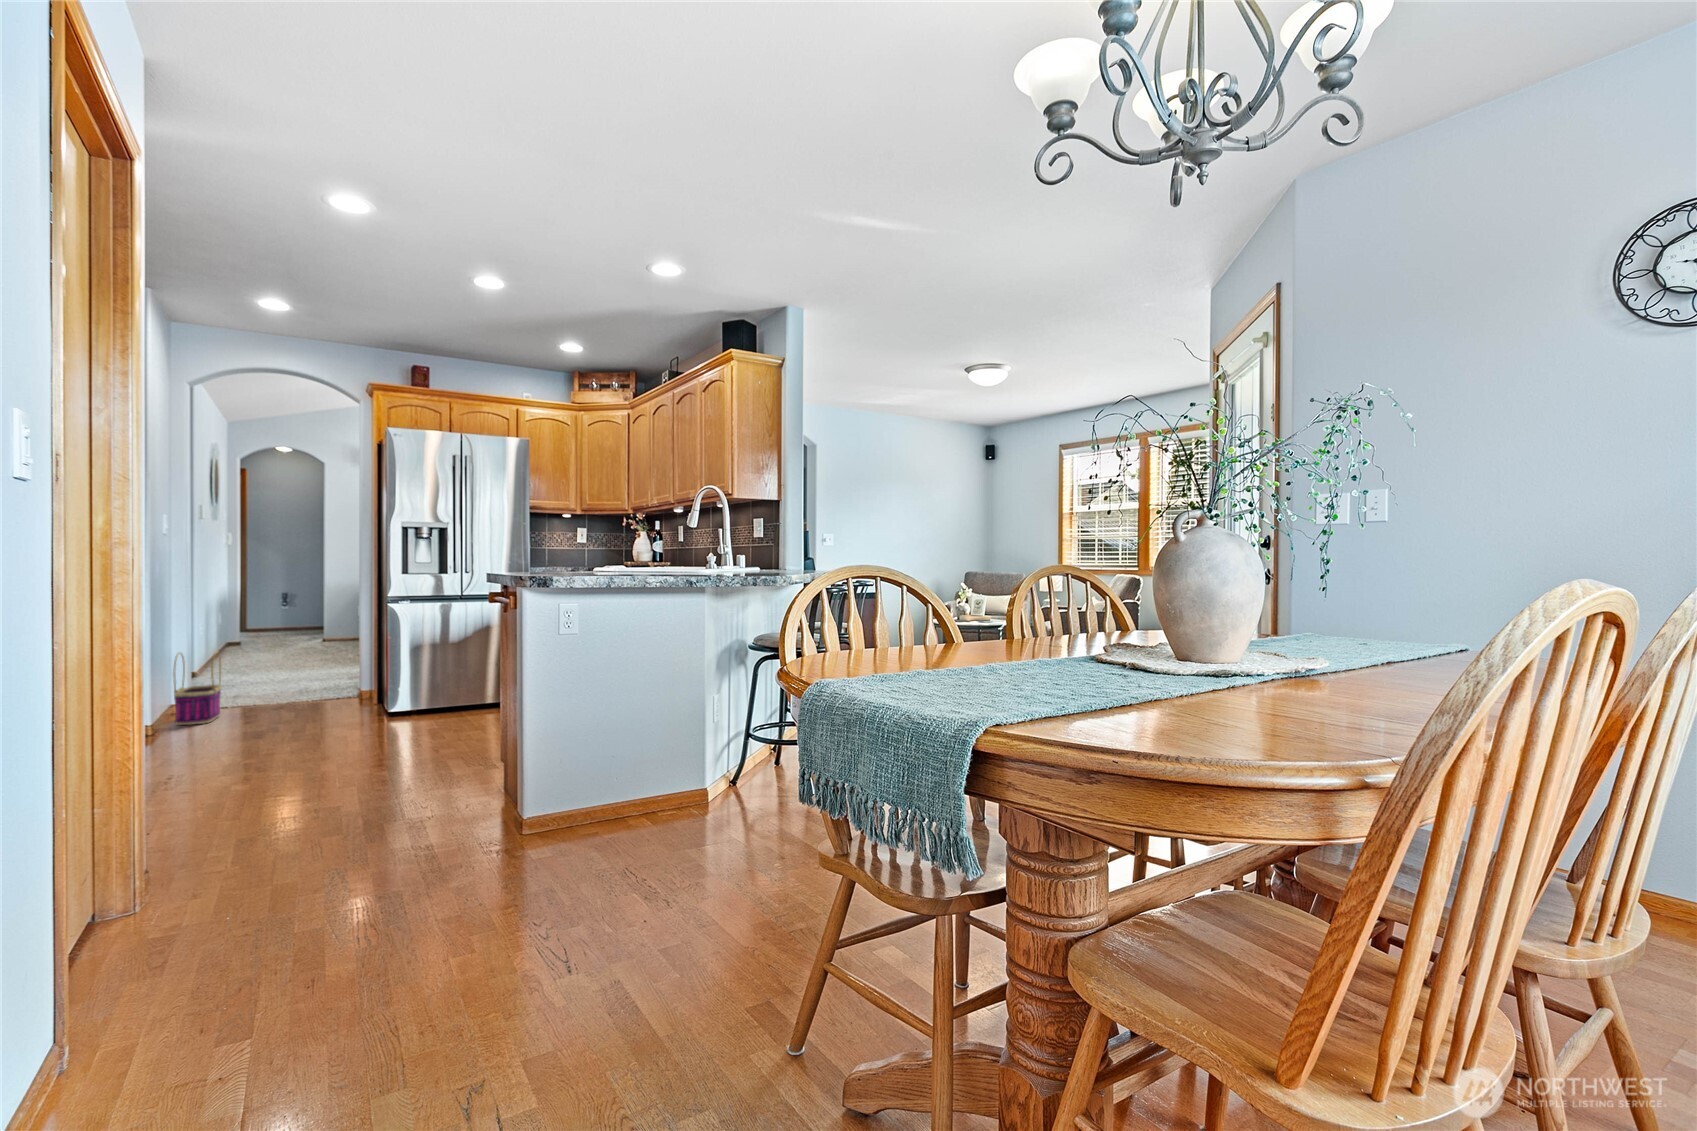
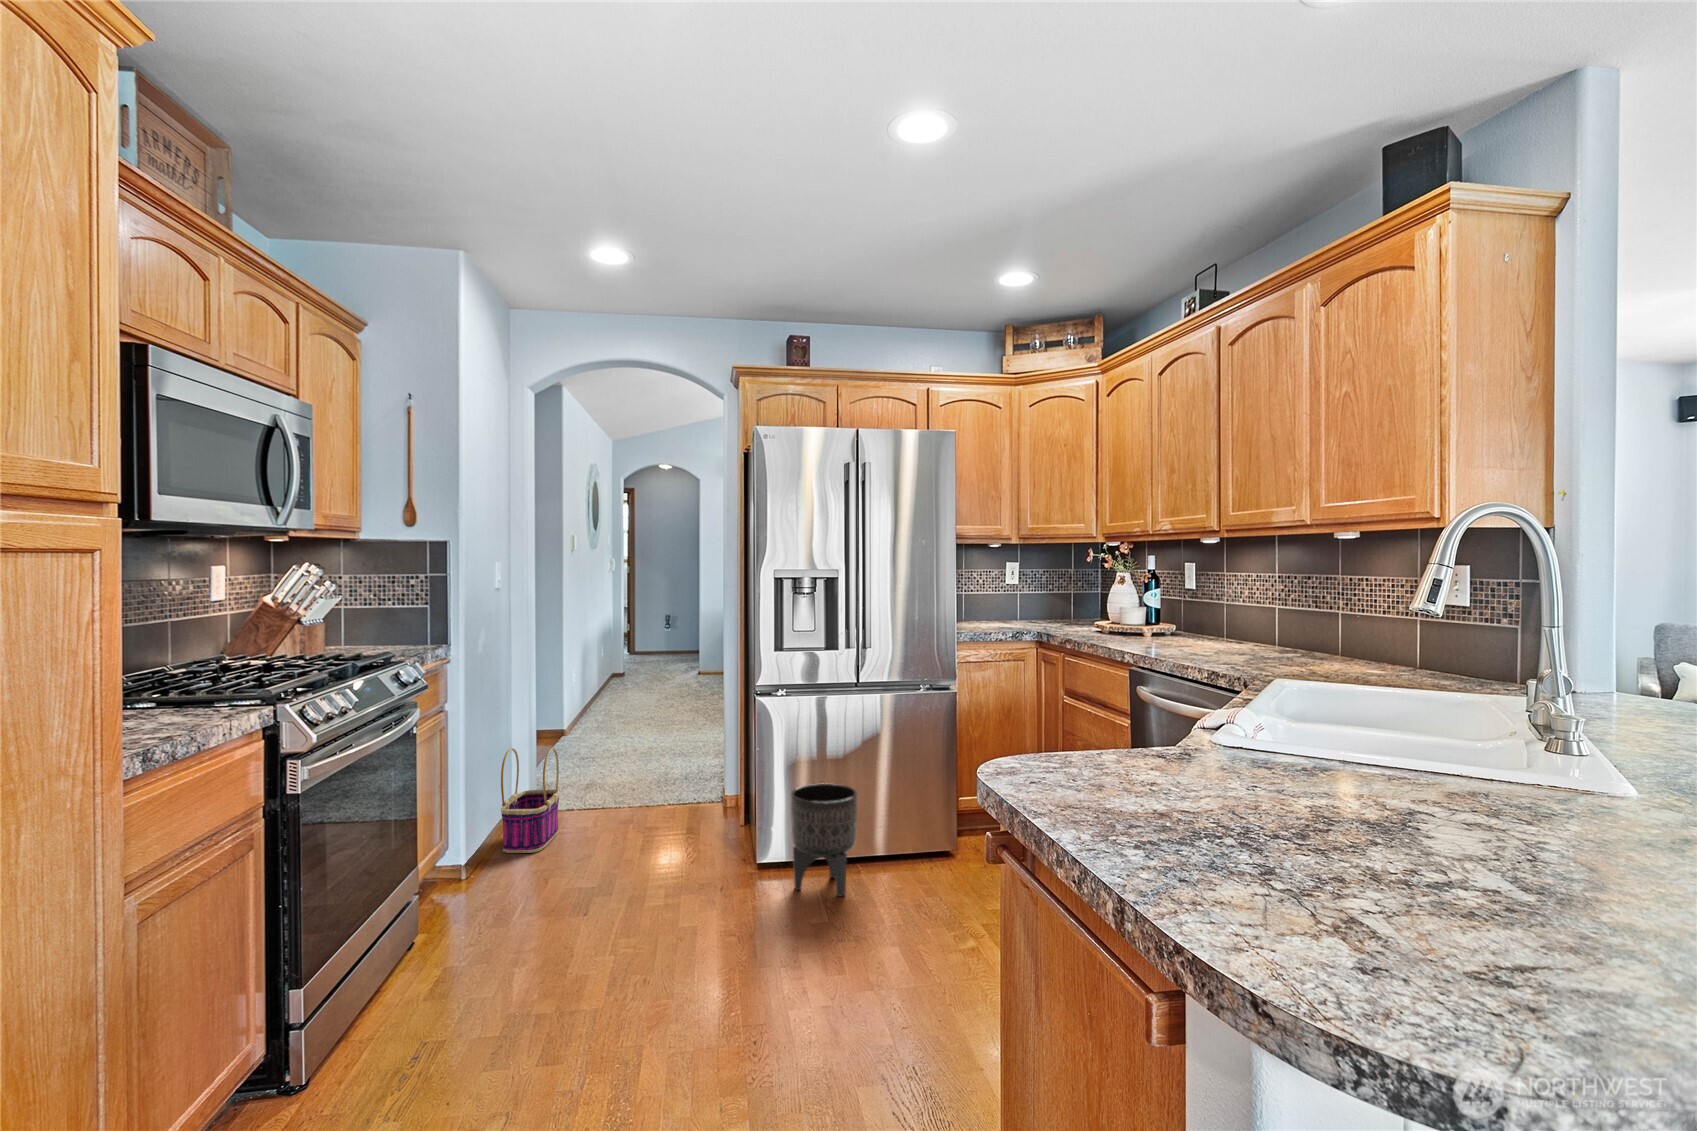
planter: none [413,658,461,722] -> present [791,783,858,897]

